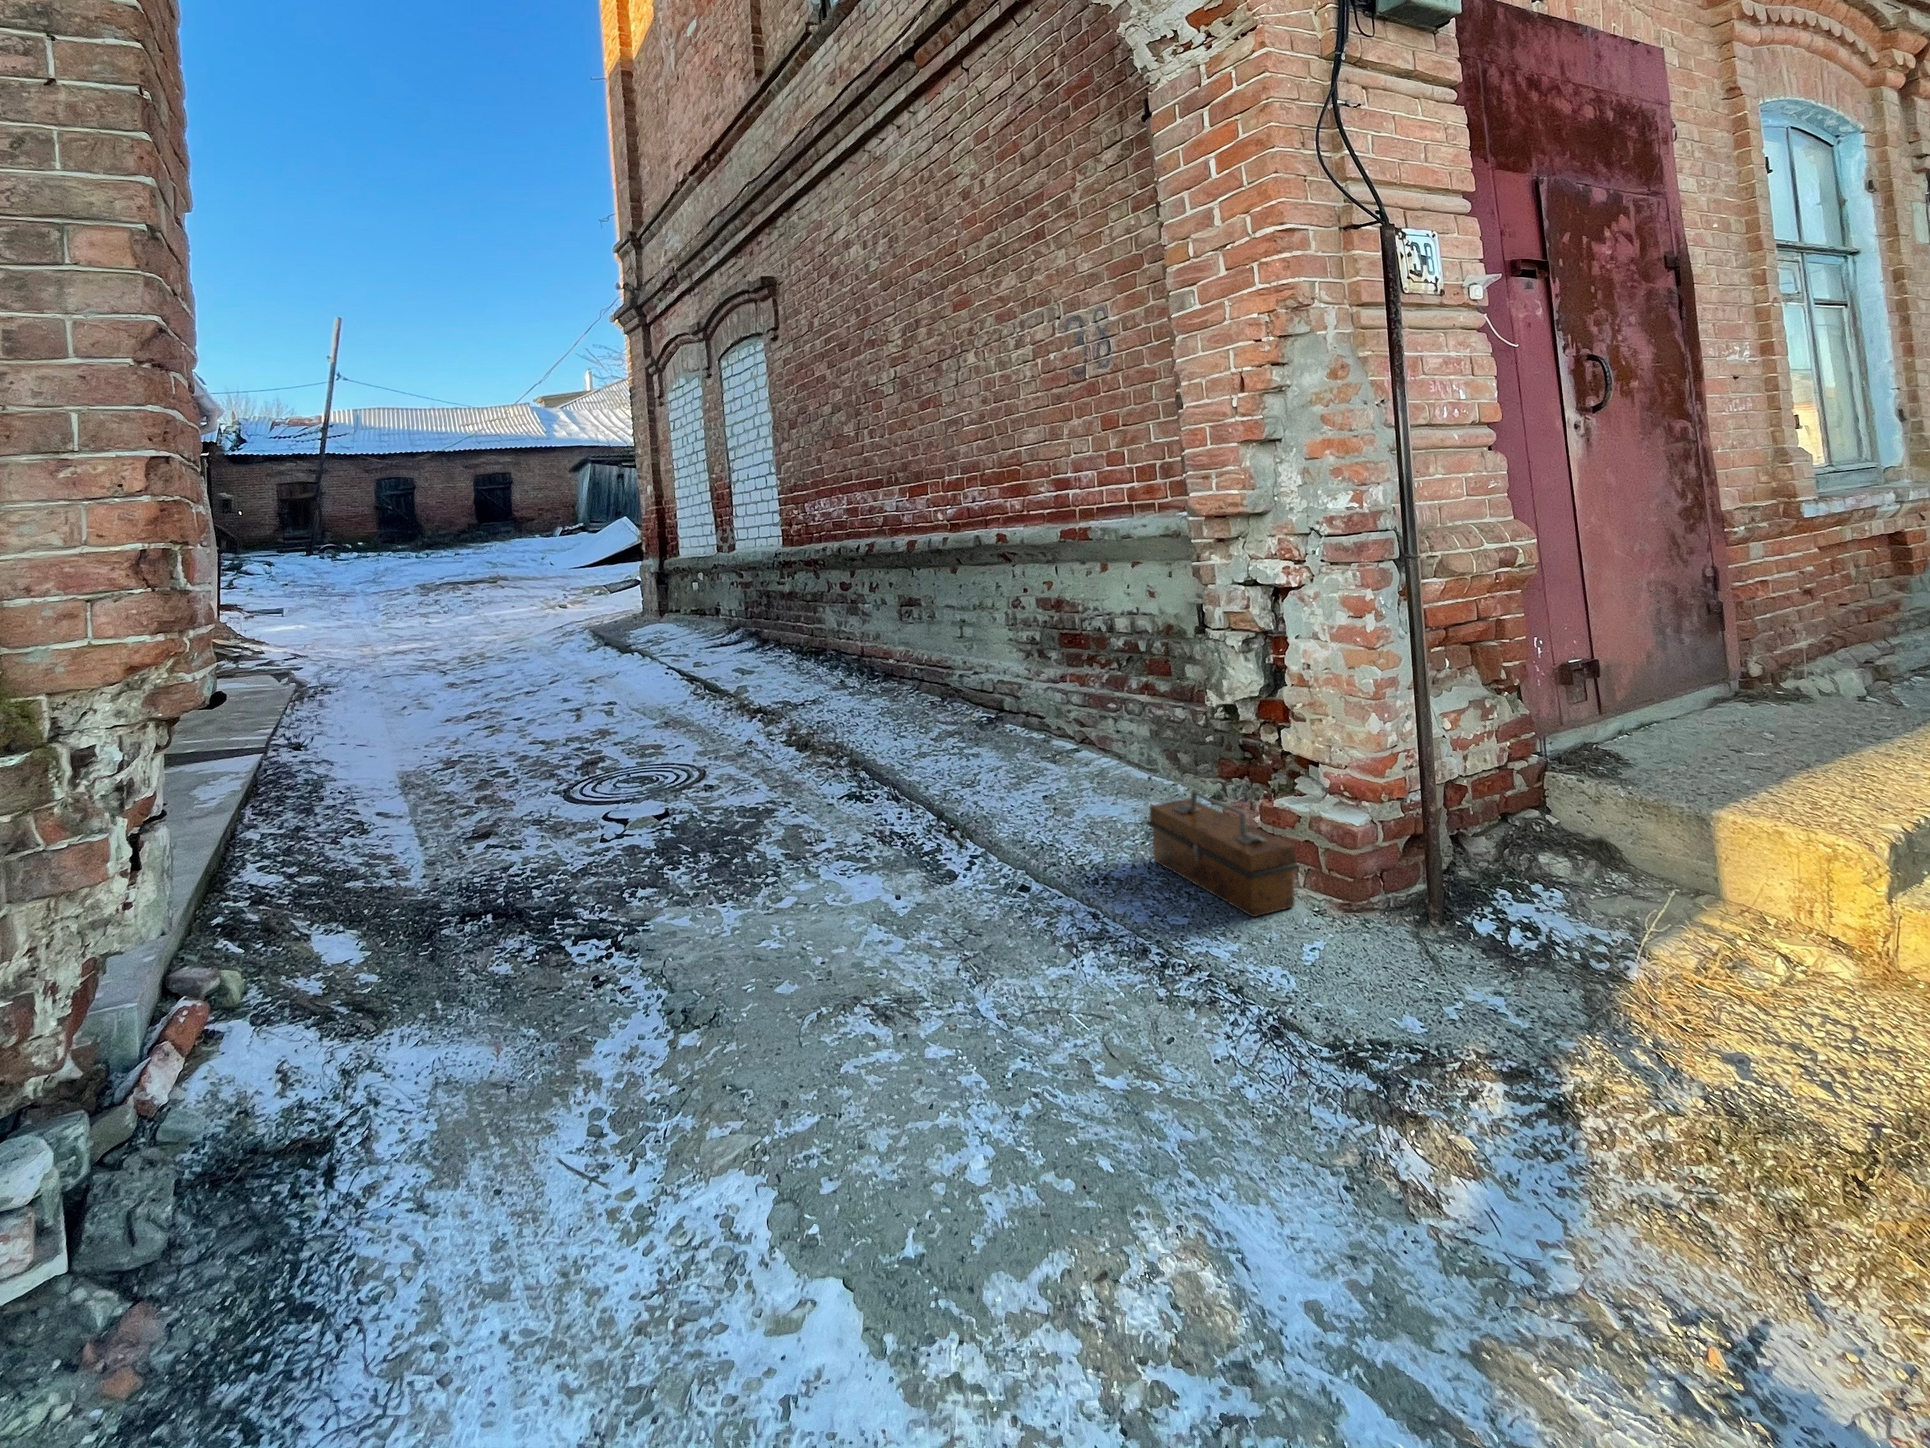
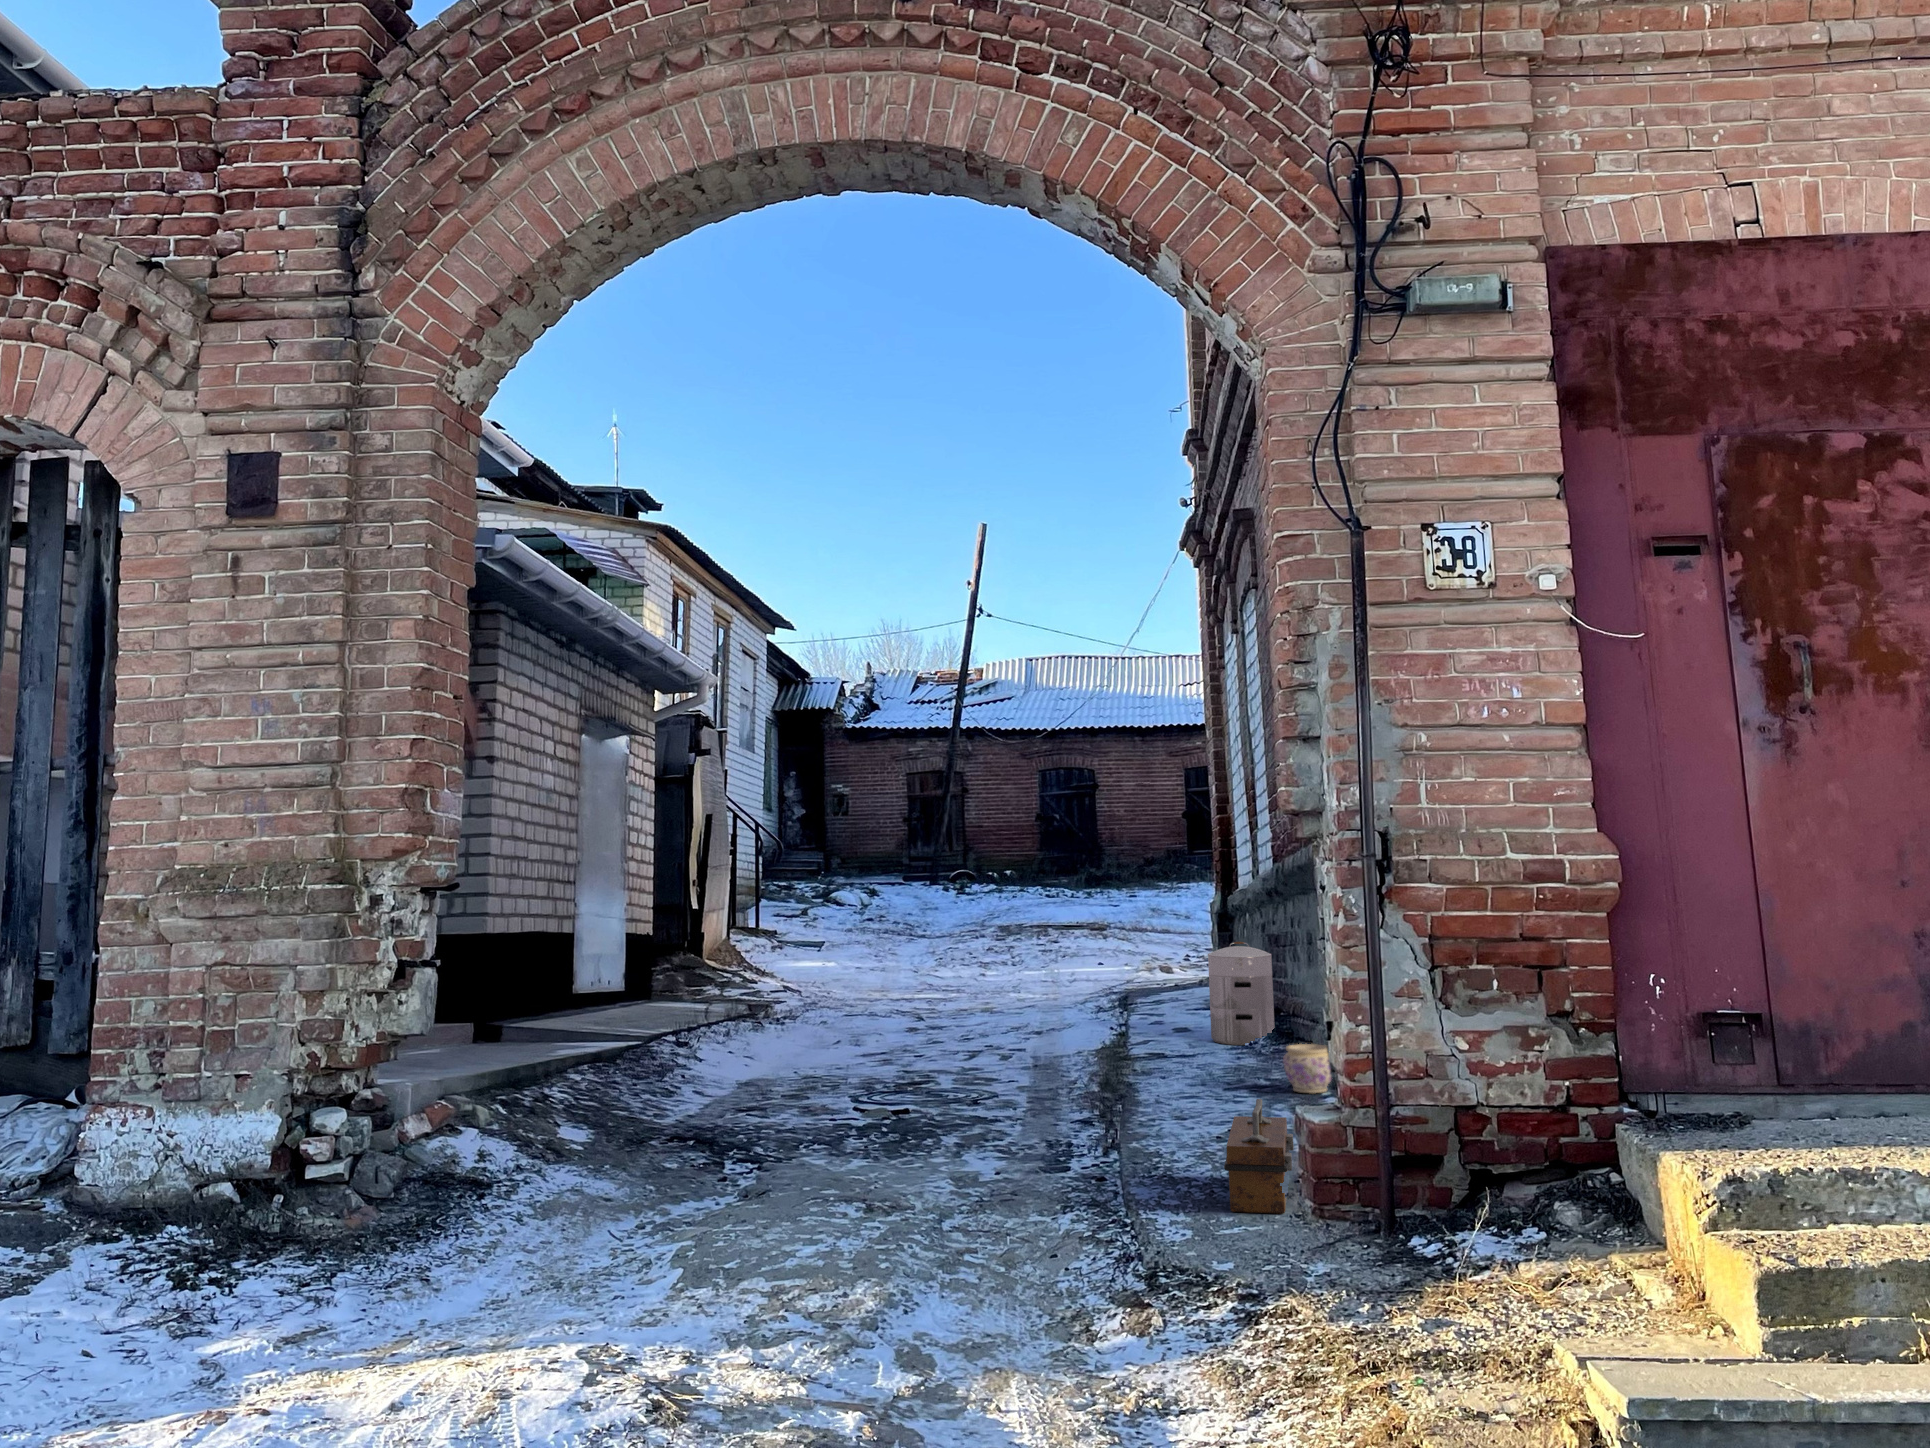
waste bin: none [801,614,853,695] -> present [1208,942,1275,1045]
planter: none [1018,705,1060,749] -> present [1283,1044,1331,1094]

